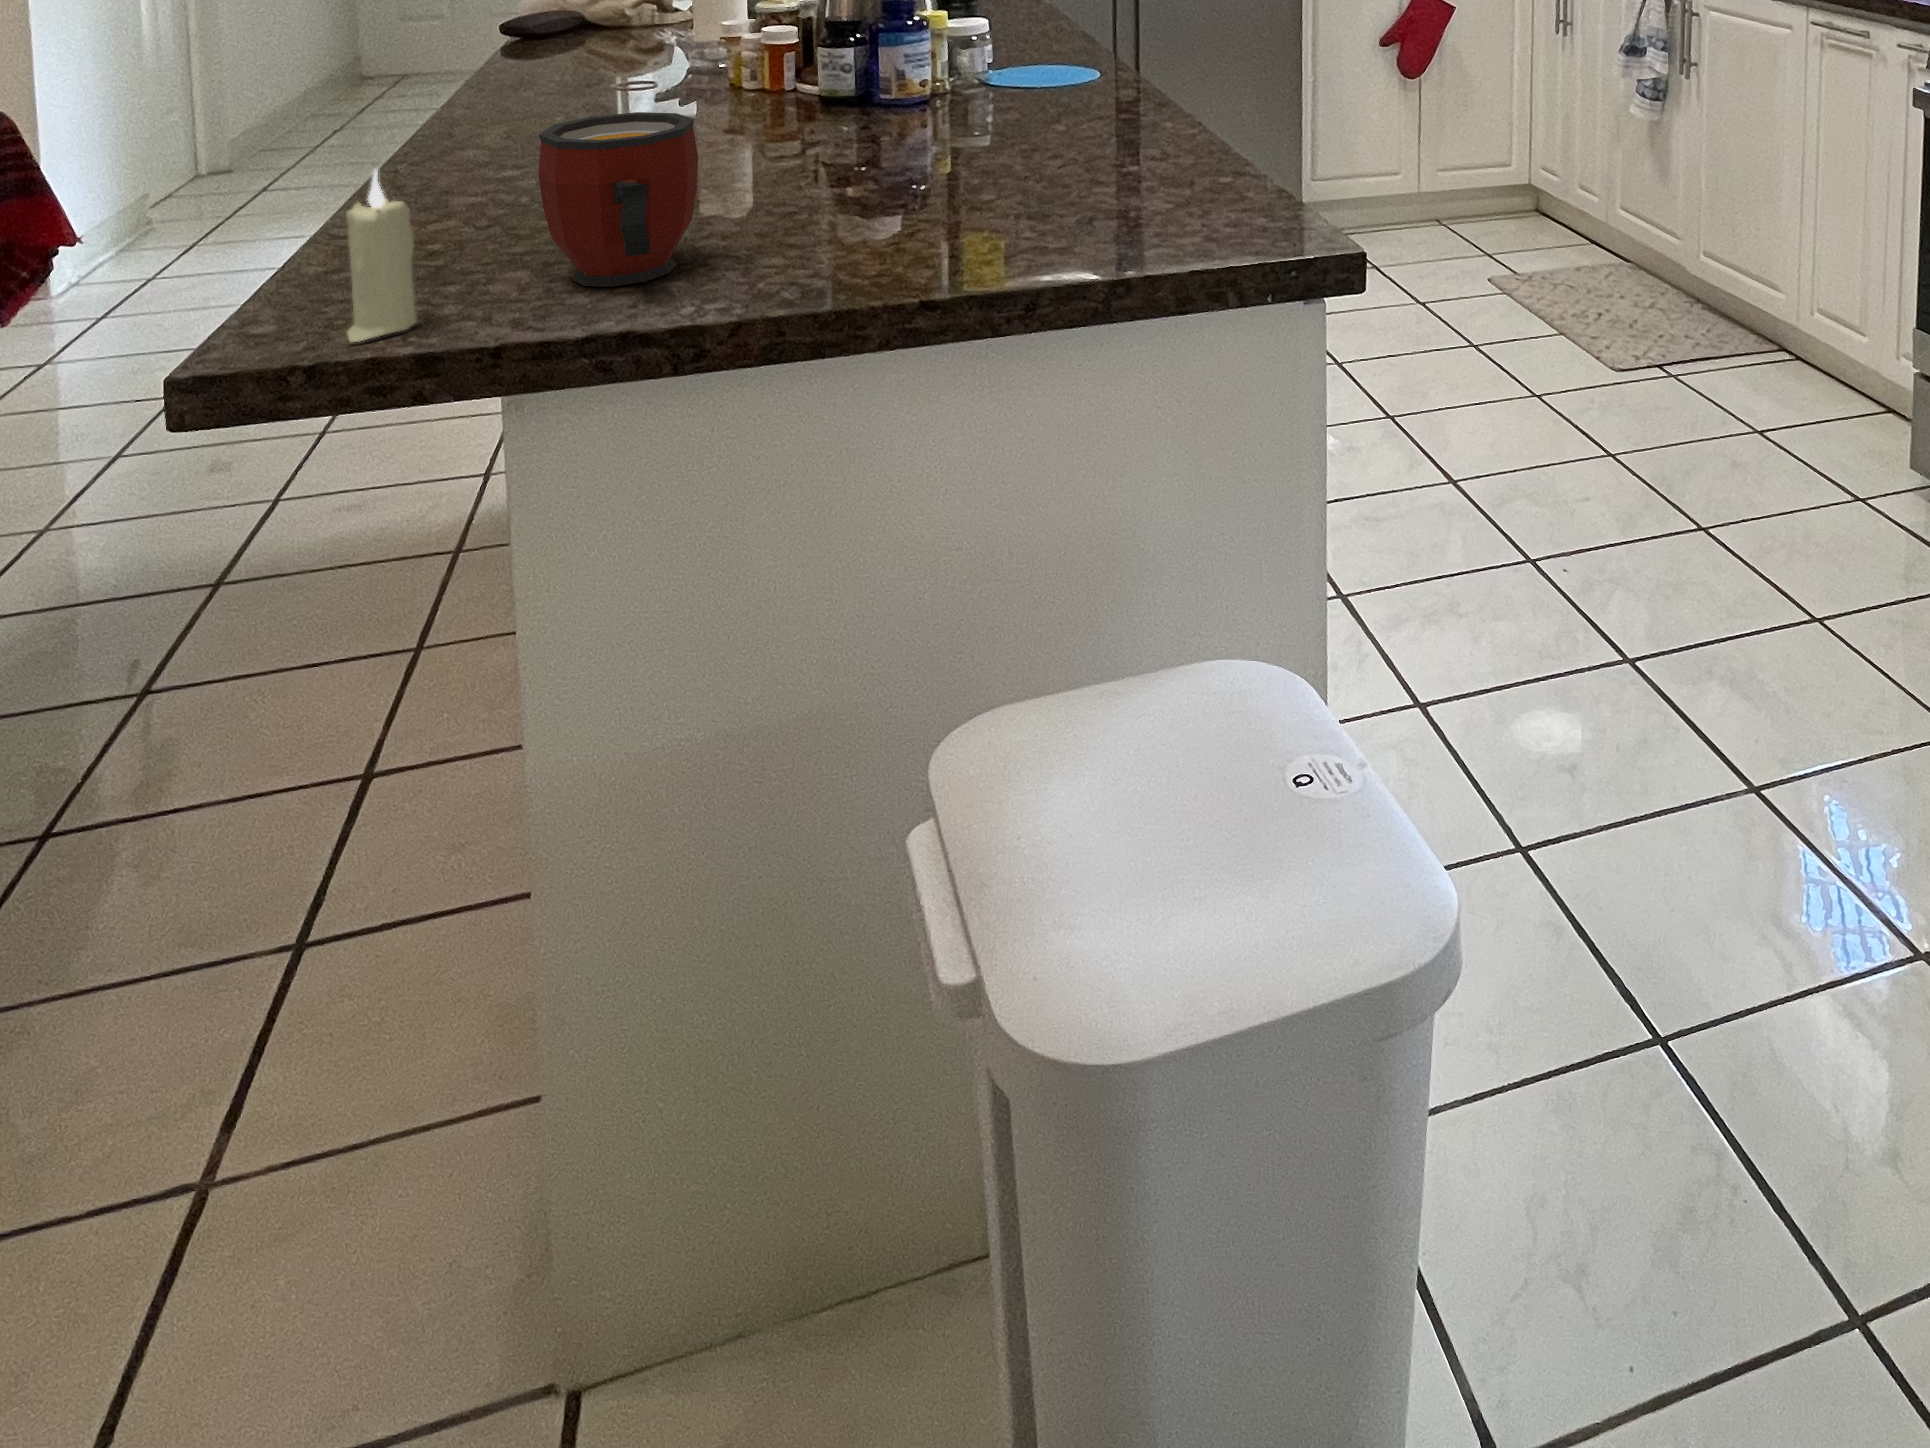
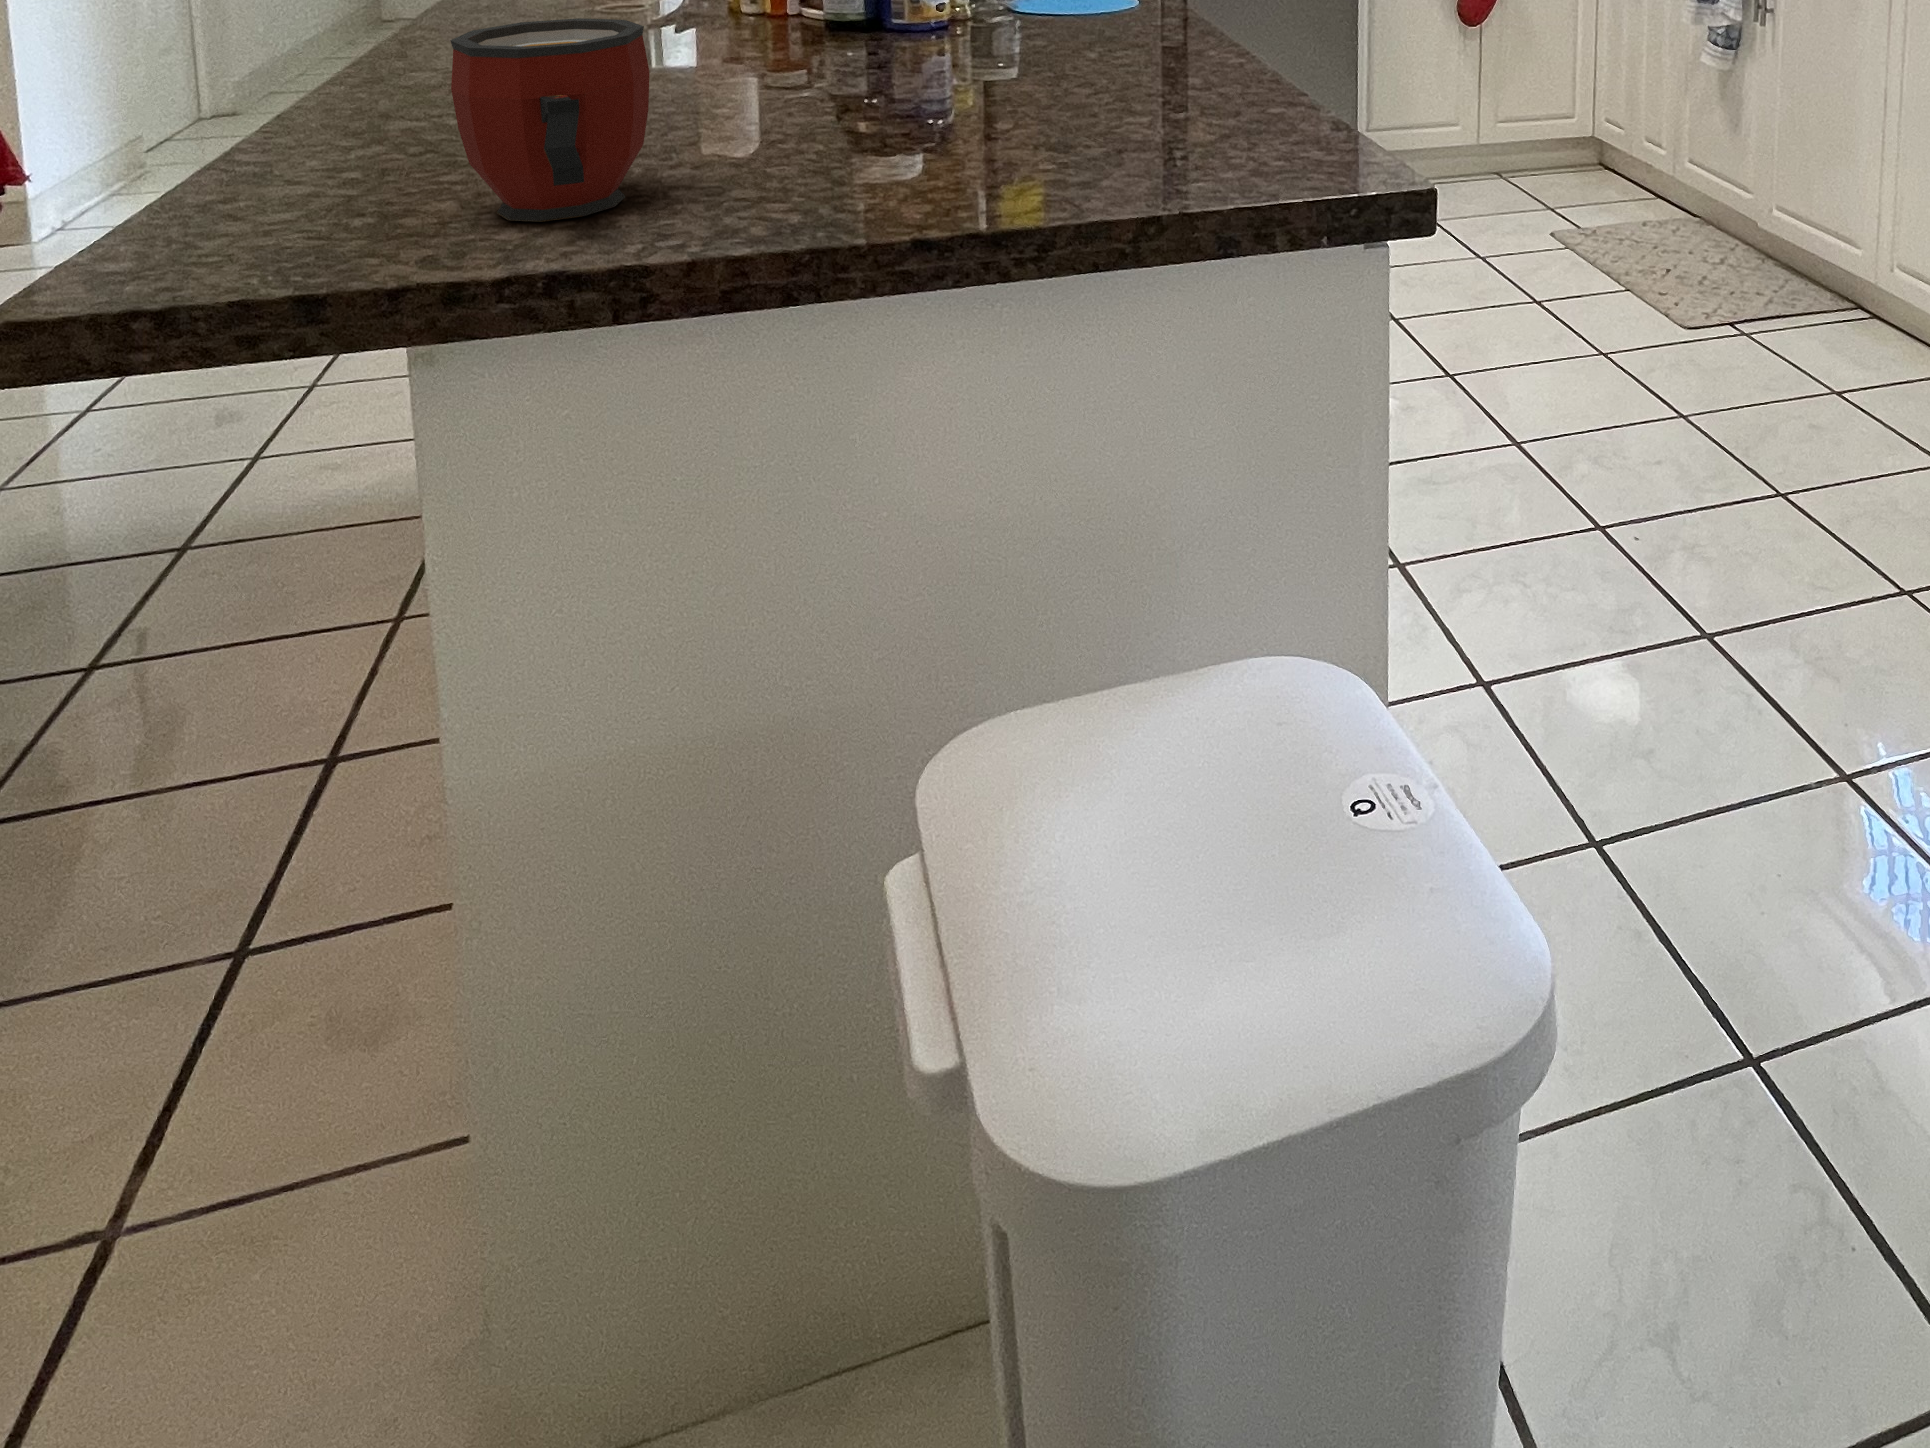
candle: present [346,170,417,342] -> none [195,74,293,285]

